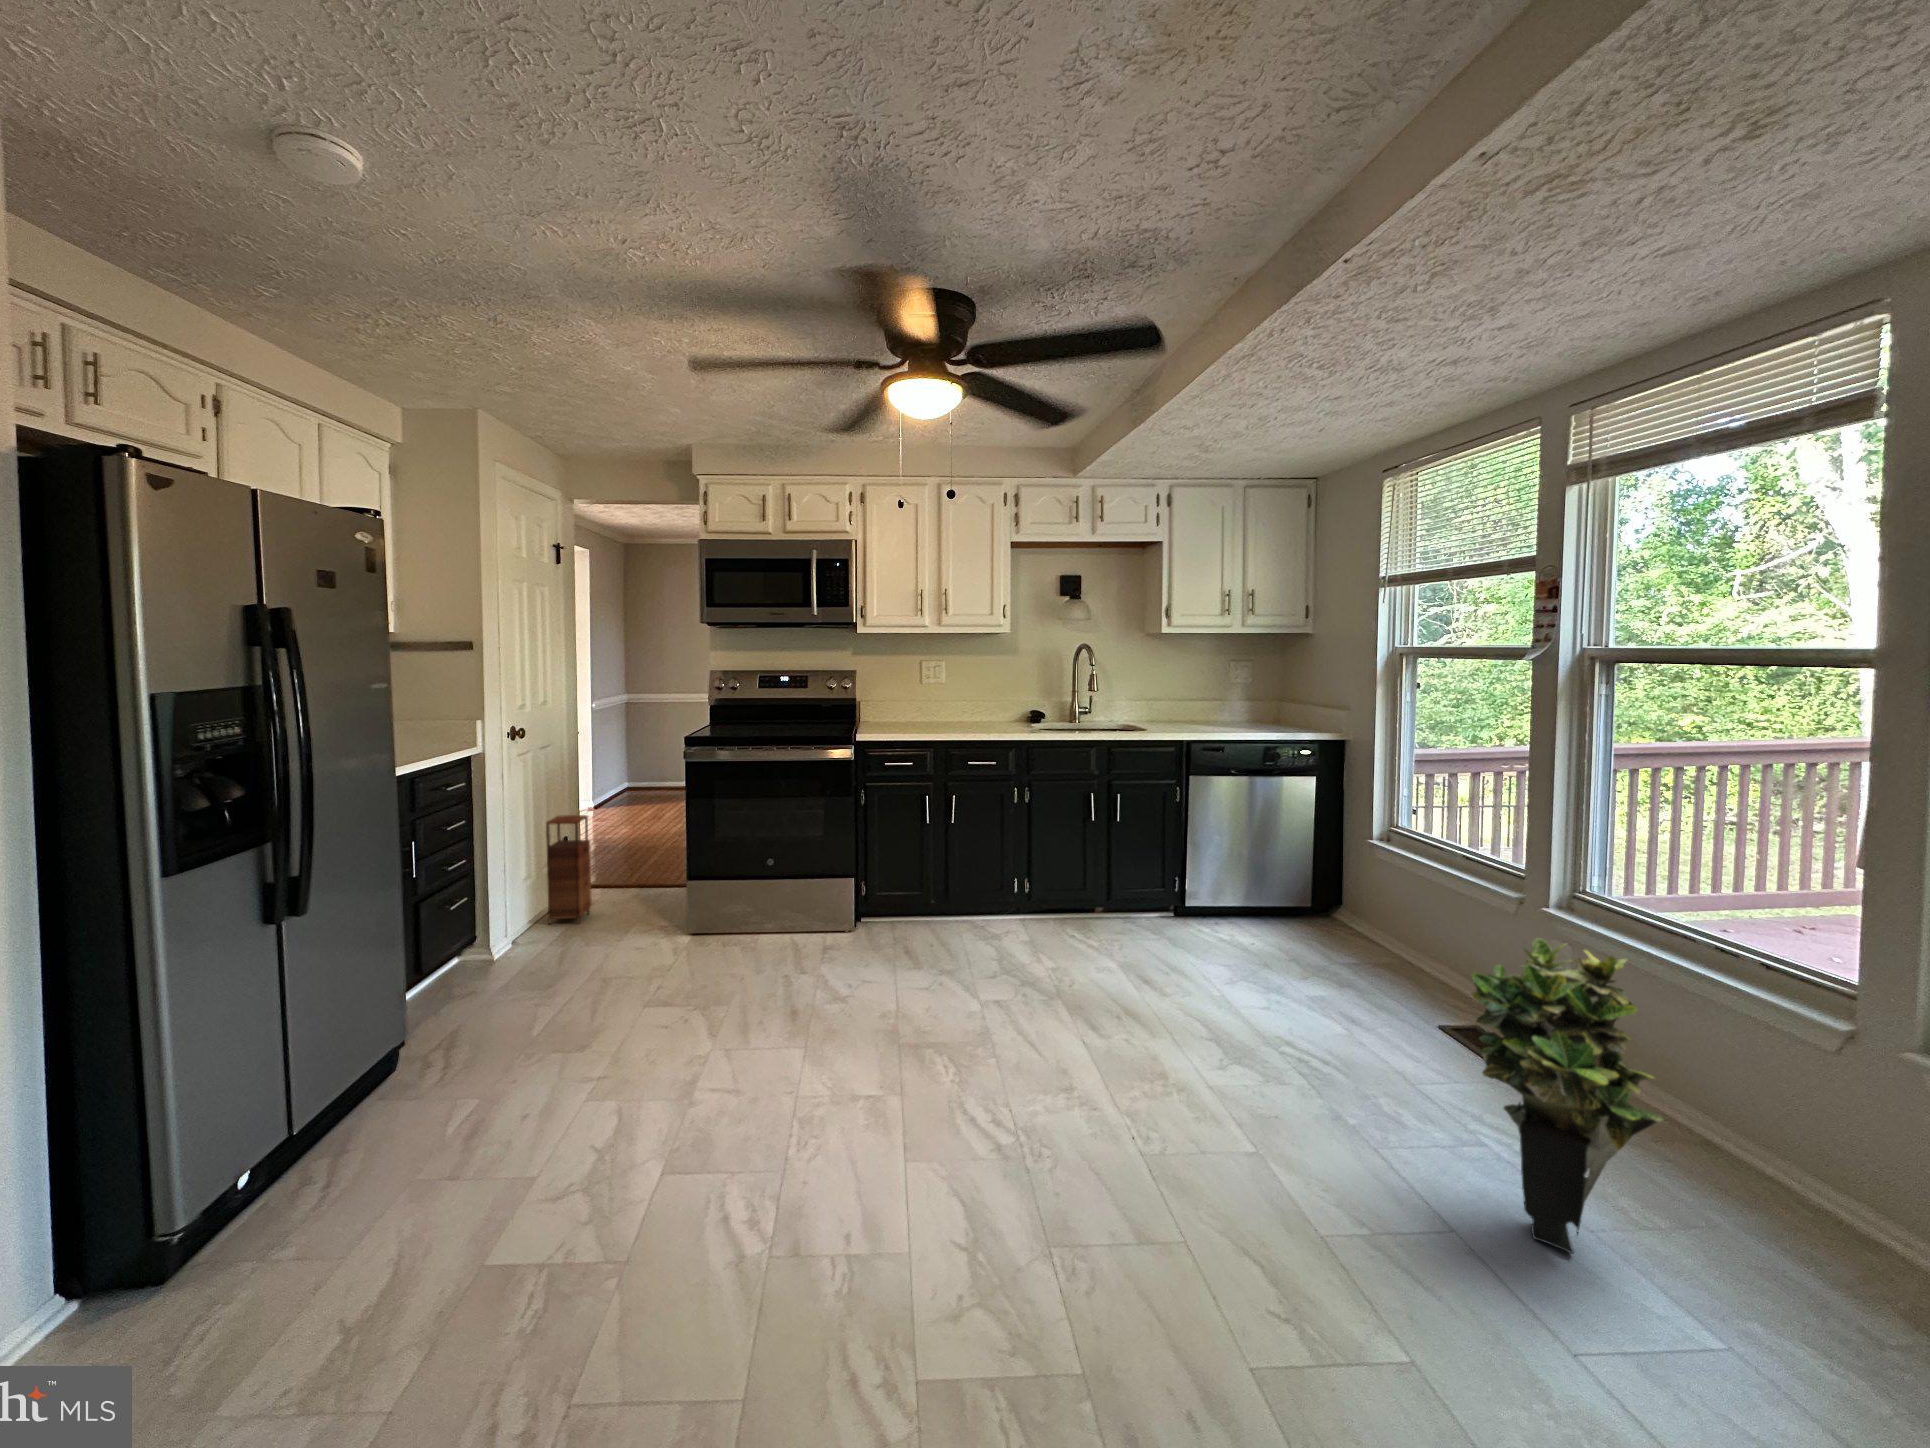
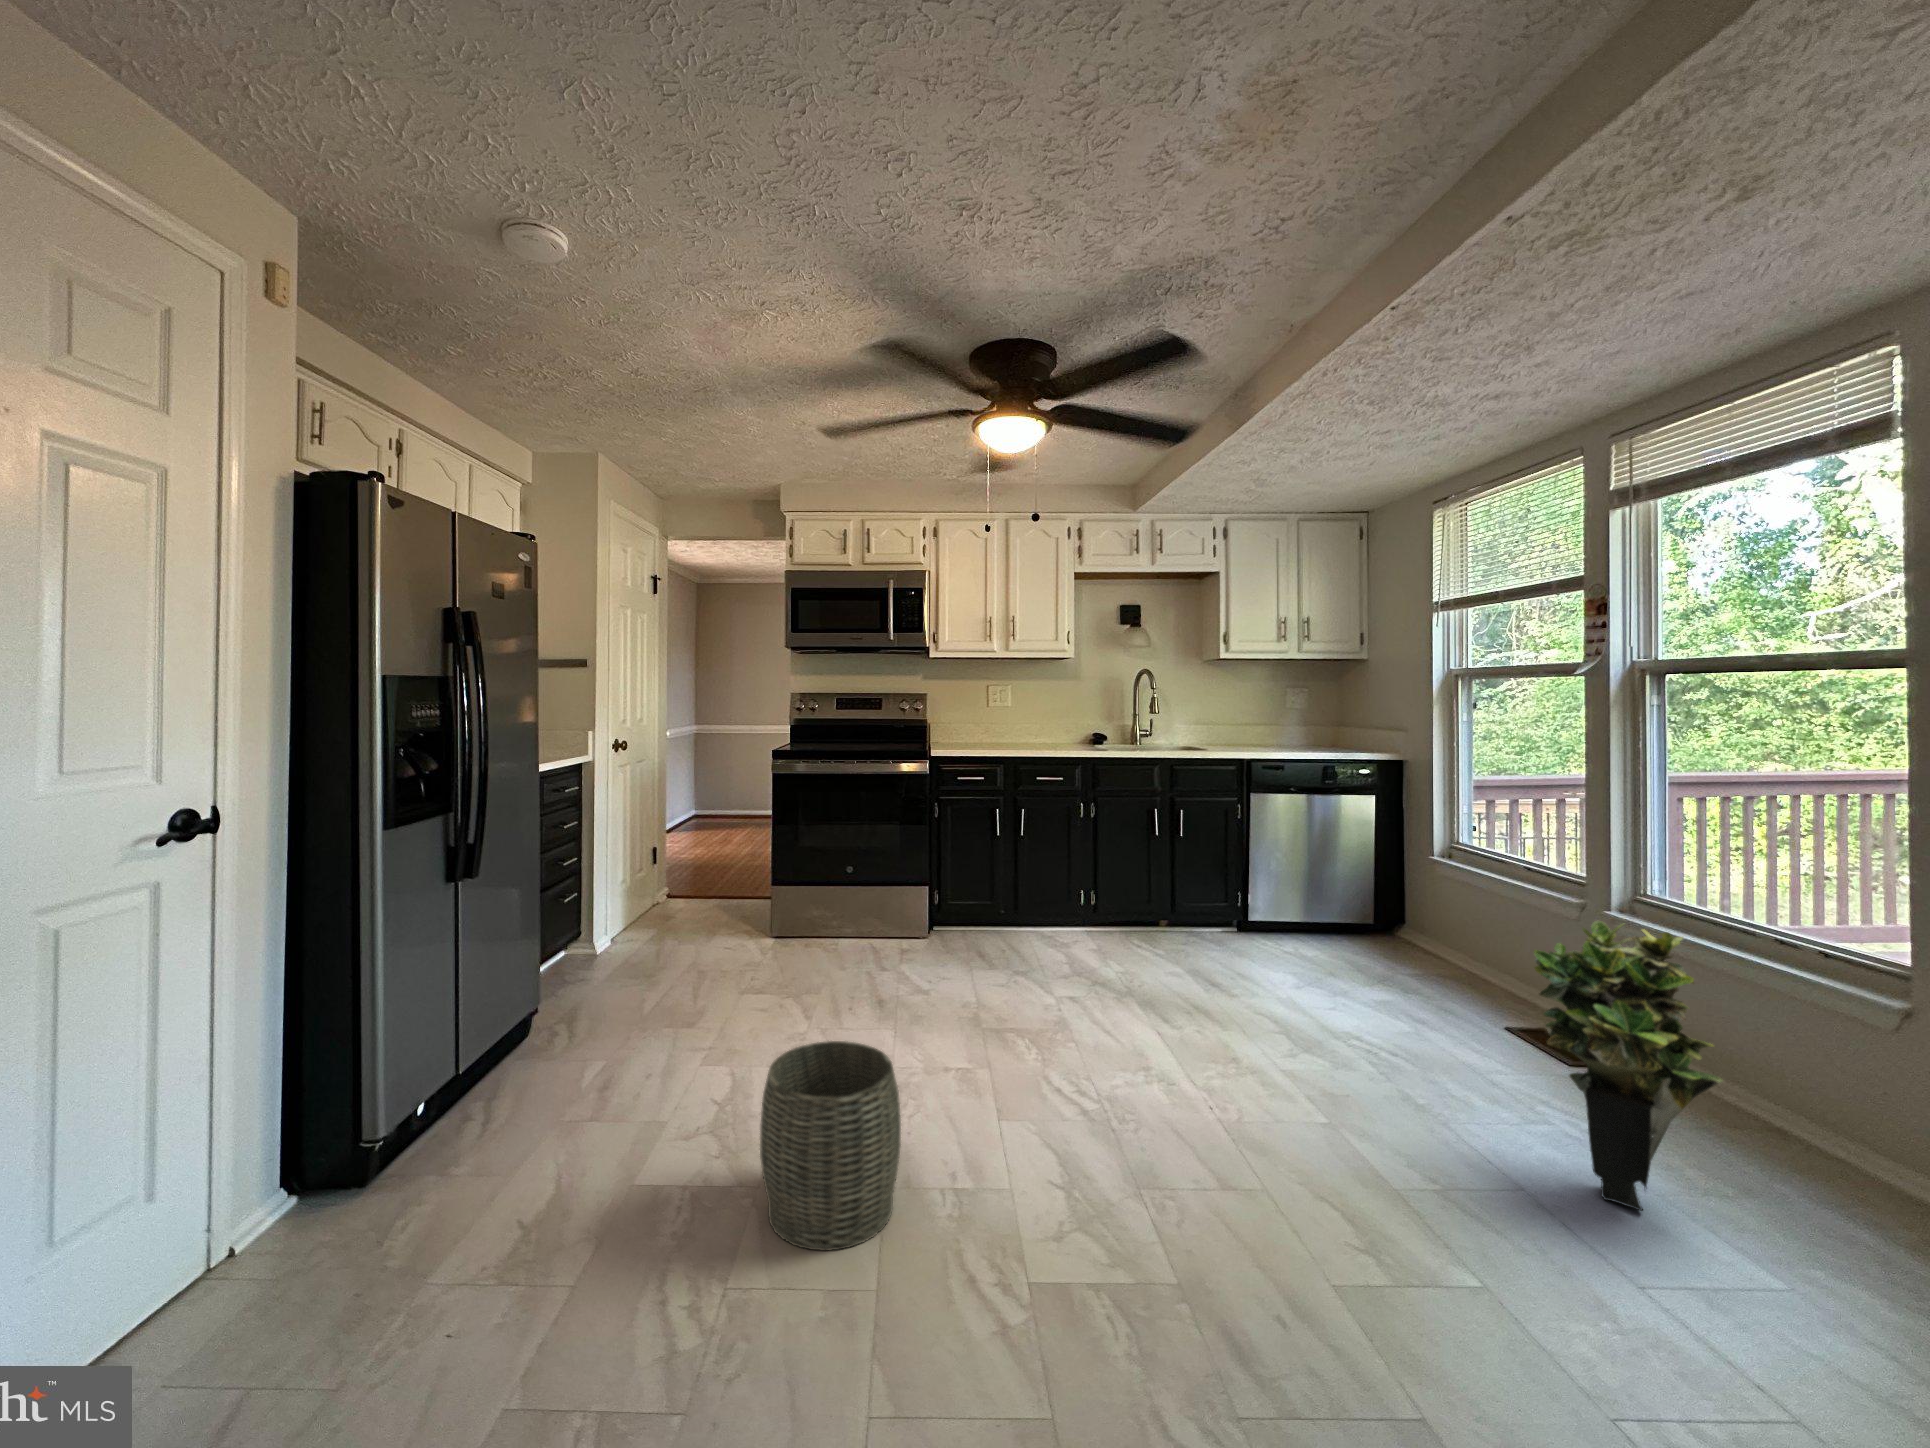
storage cabinet: present [546,815,592,924] -> none [642,825,680,926]
woven basket: none [619,1096,781,1346] -> present [760,1041,901,1251]

